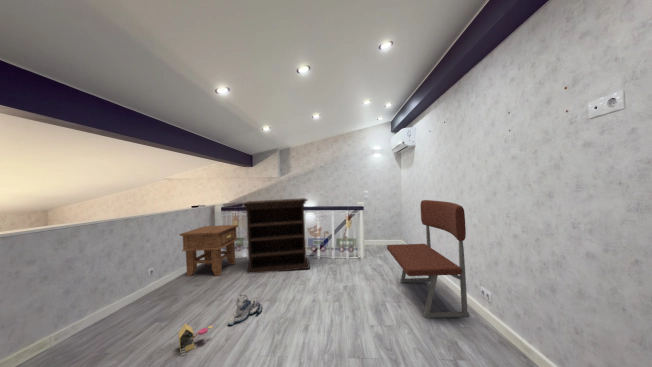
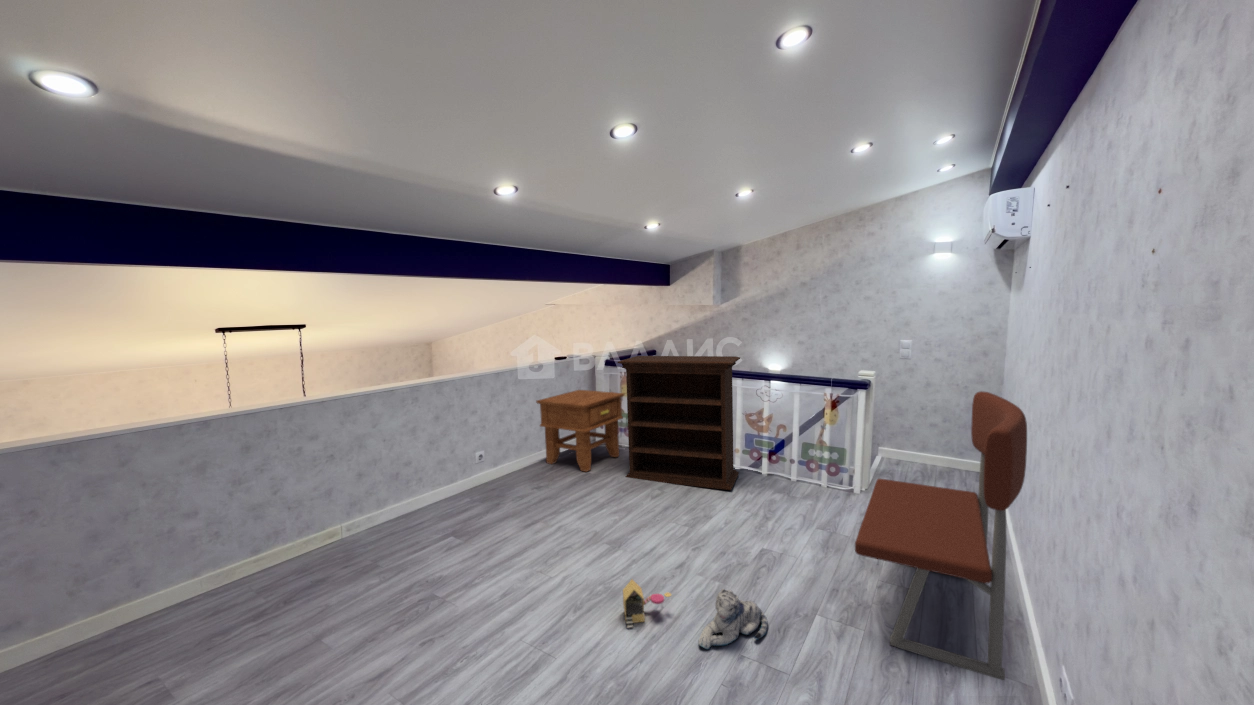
plush toy: present [228,294,262,325] -> present [698,589,768,649]
toy house: present [179,324,213,355] -> present [623,579,671,628]

